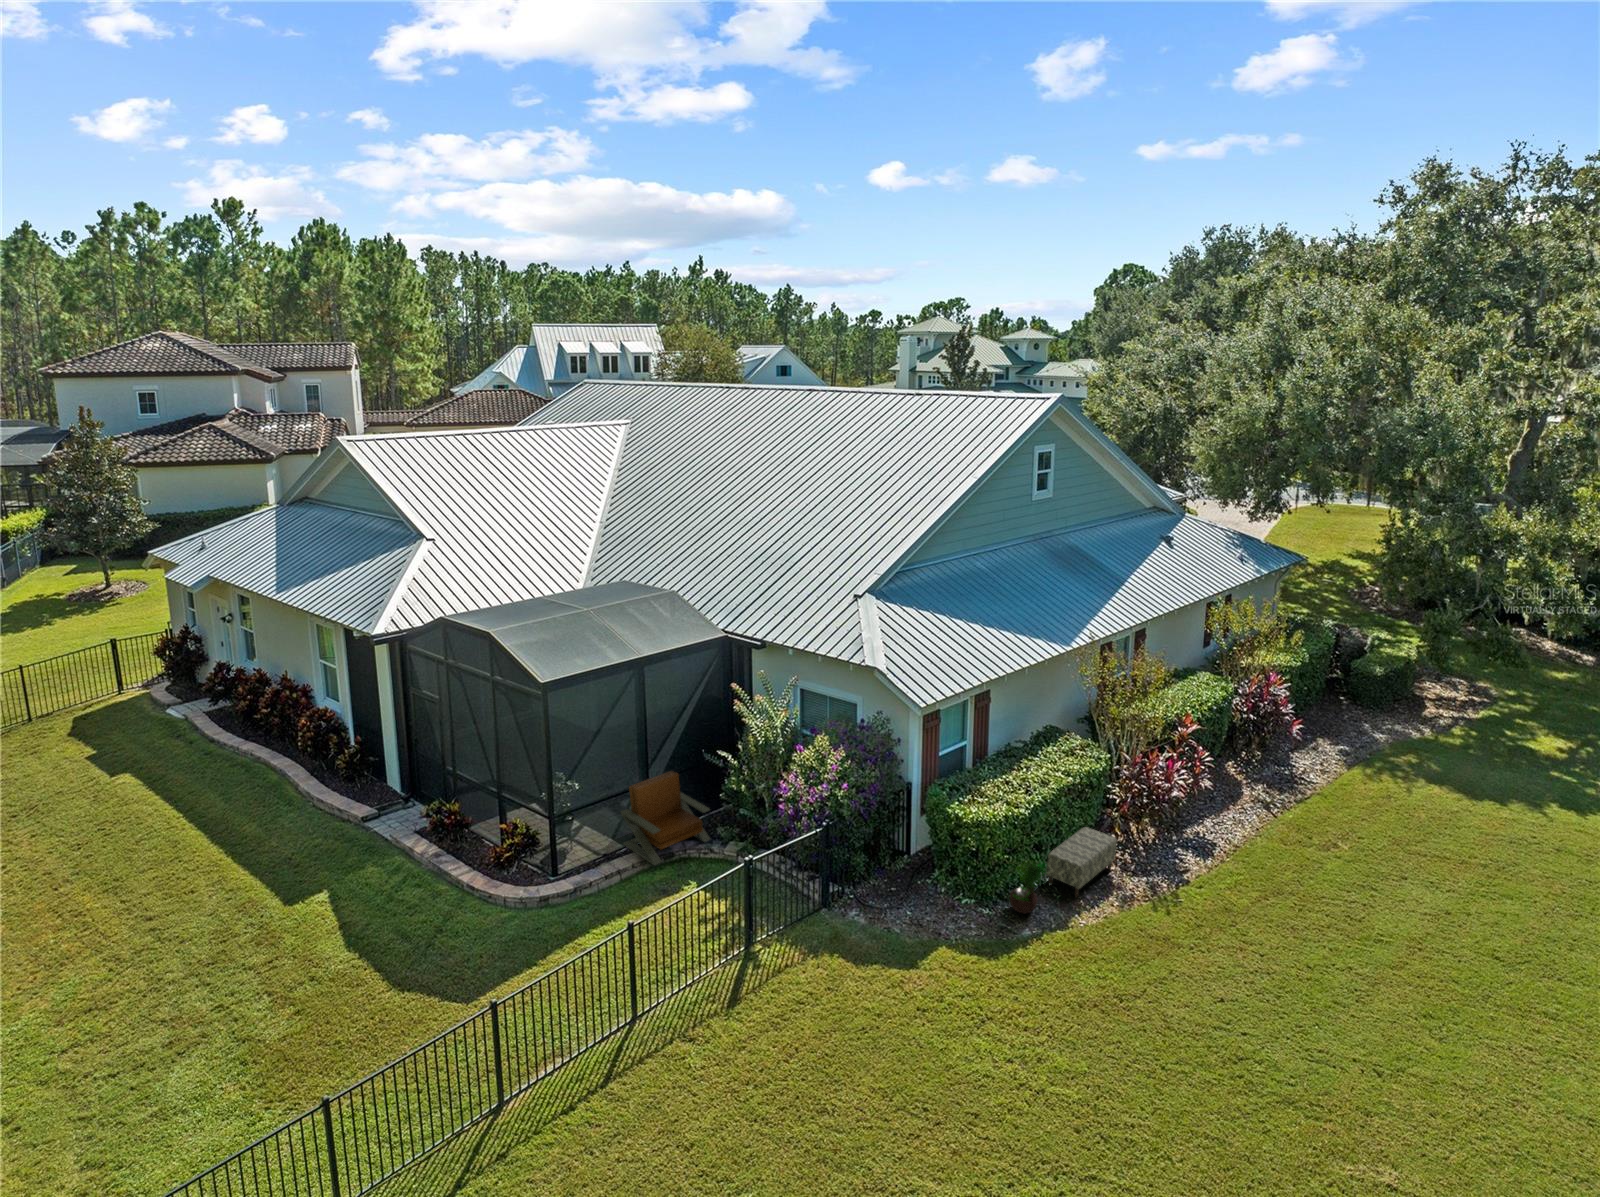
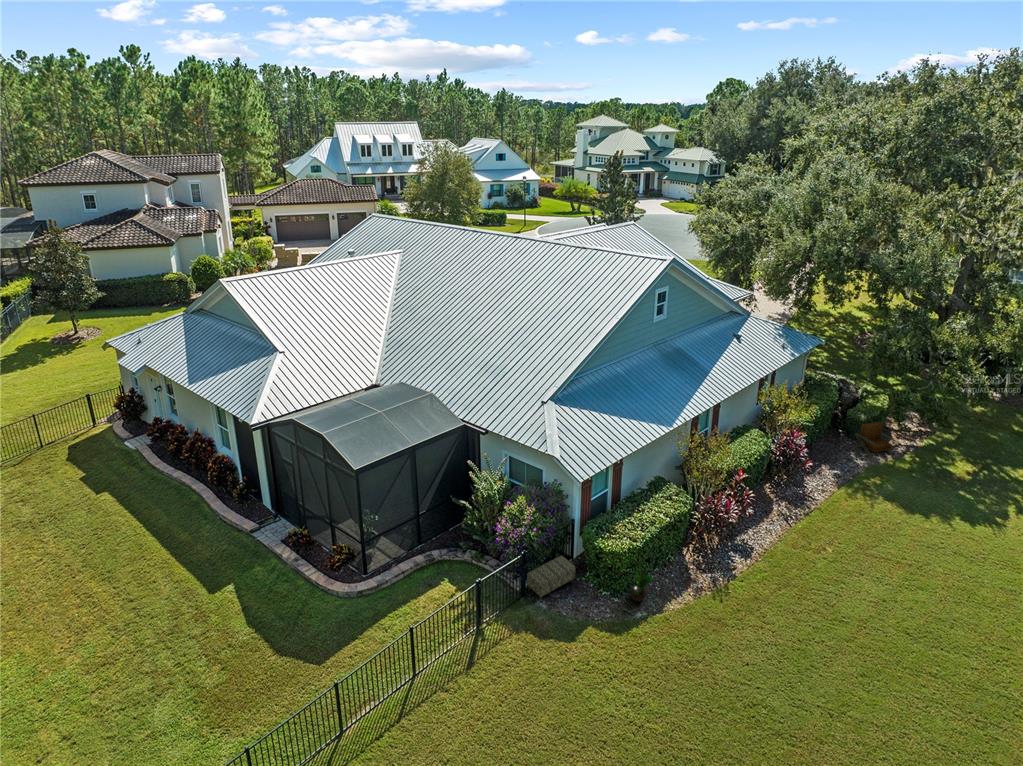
lounge chair: present [620,771,710,865] -> present [853,422,896,457]
bench: present [1047,827,1117,897] -> present [527,556,576,601]

